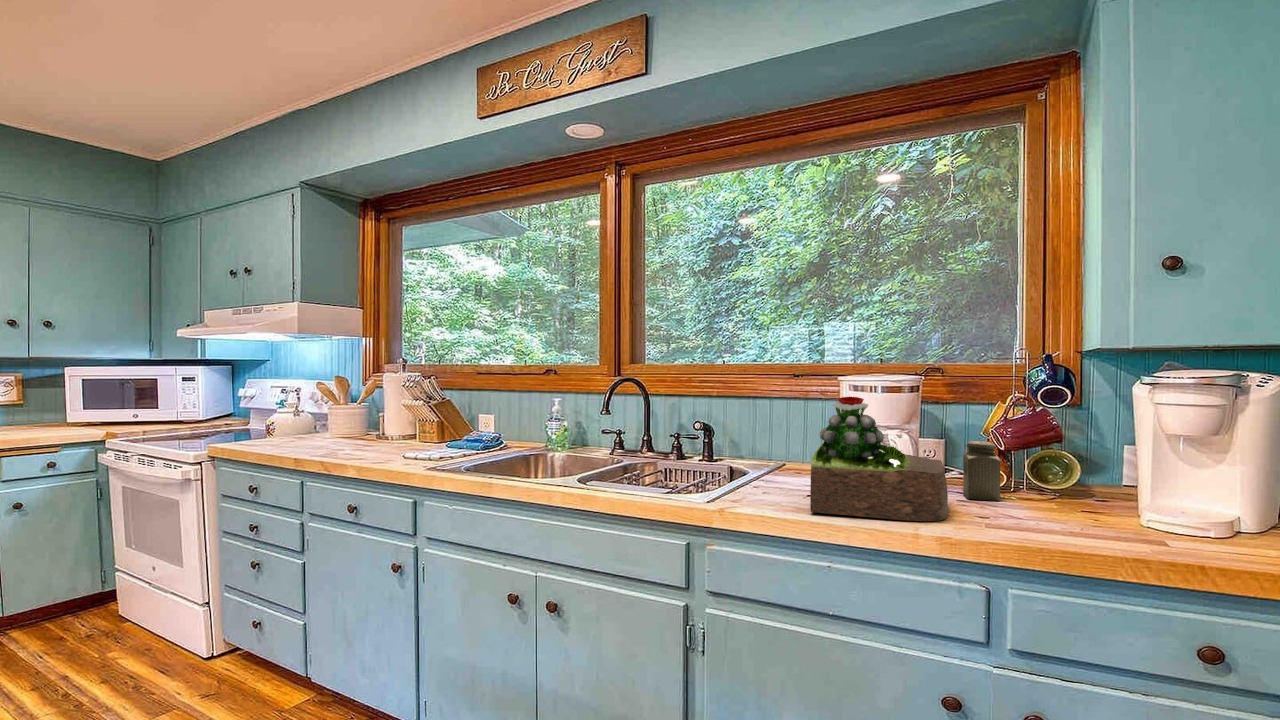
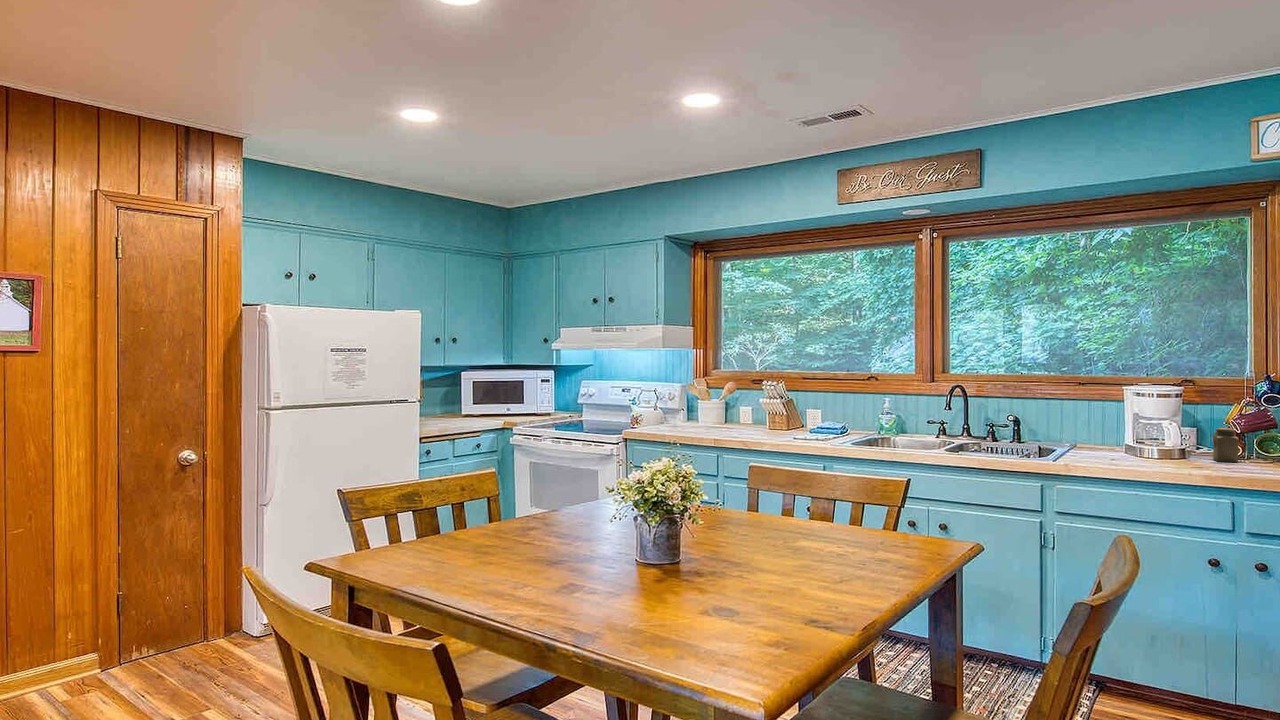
succulent plant: present [810,397,948,521] -> none [1122,402,1208,470]

